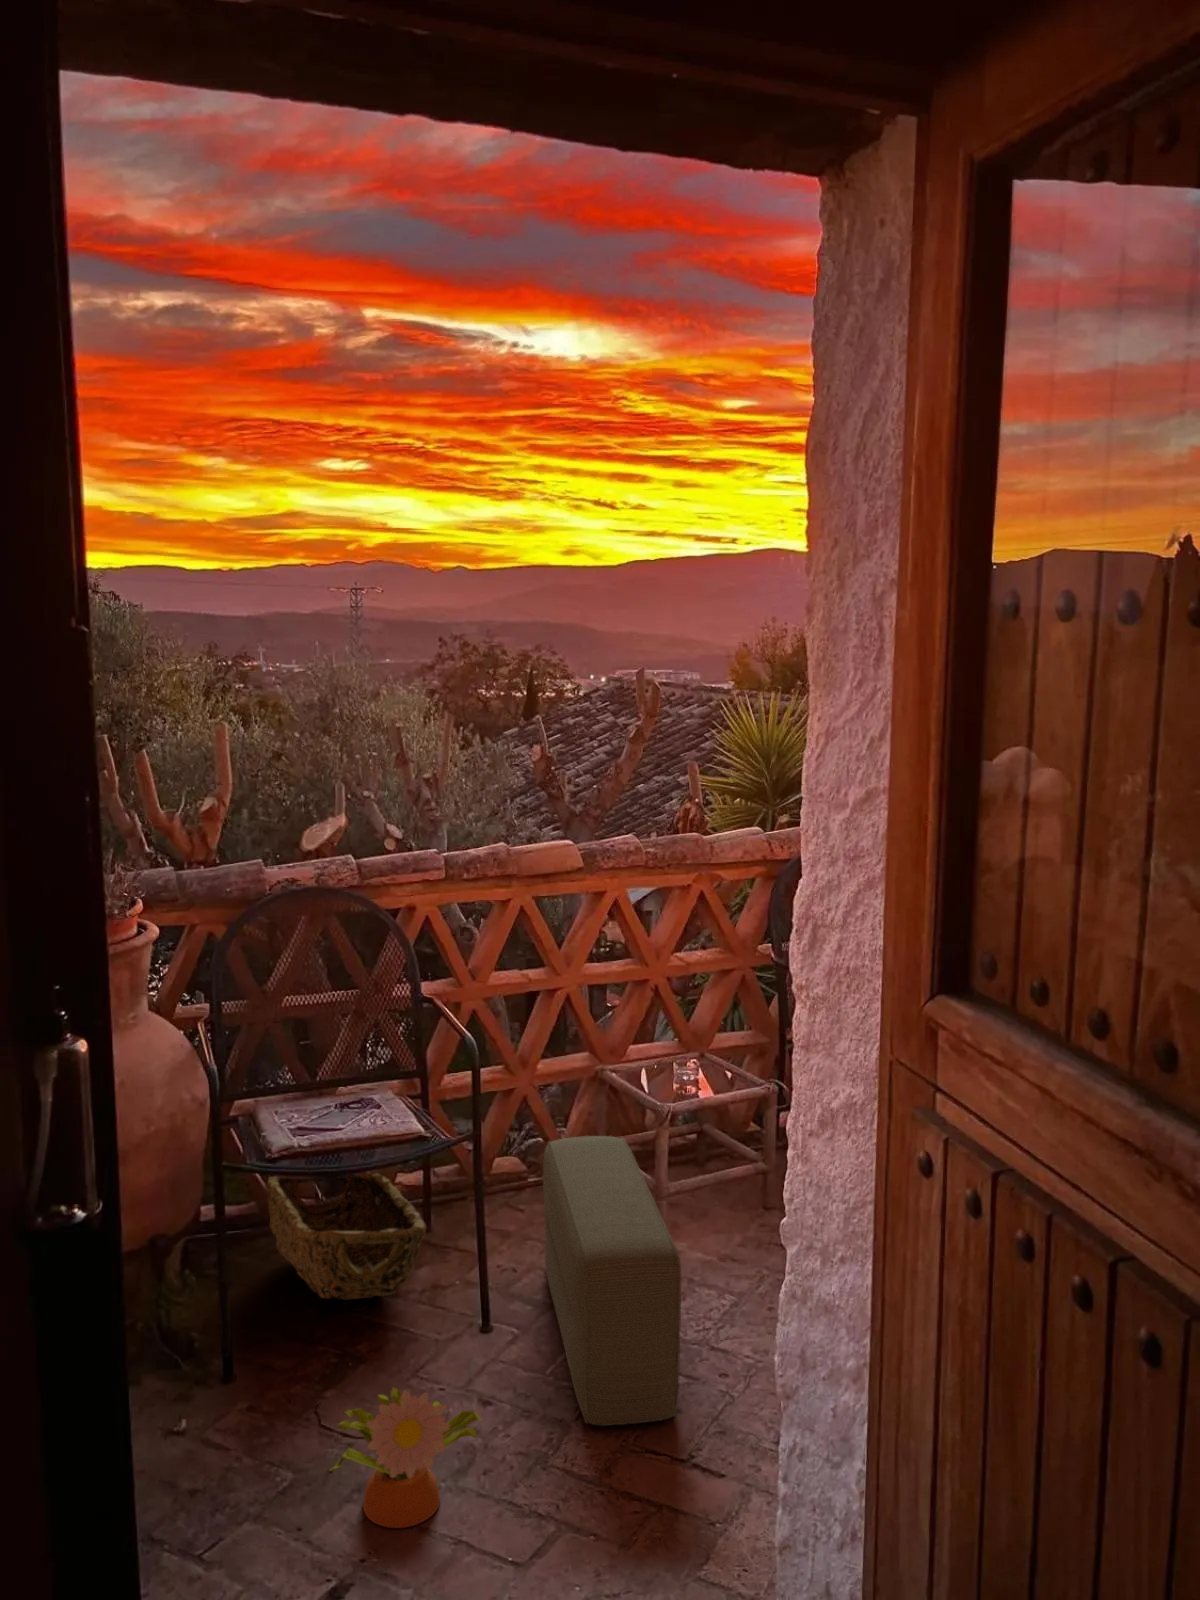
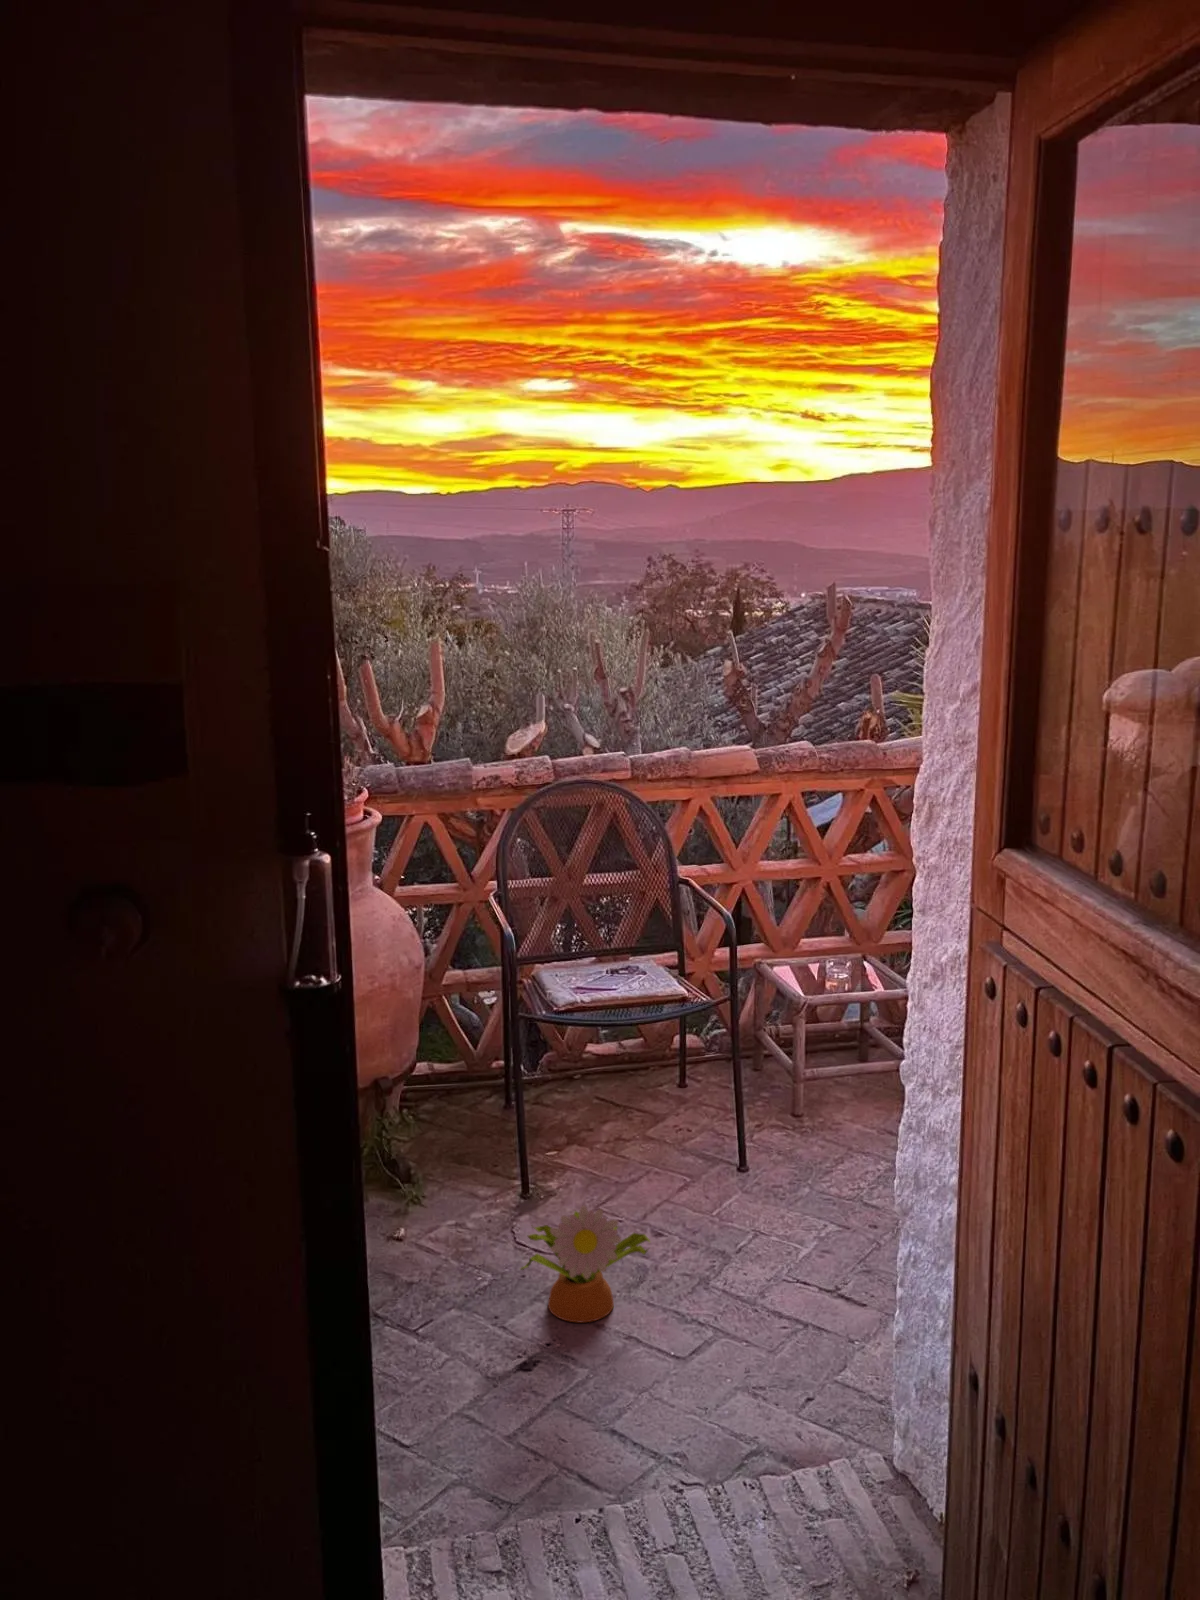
pouf: present [543,1136,681,1426] -> none [718,1016,833,1260]
woven basket: present [268,1173,426,1300] -> none [472,1037,611,1148]

